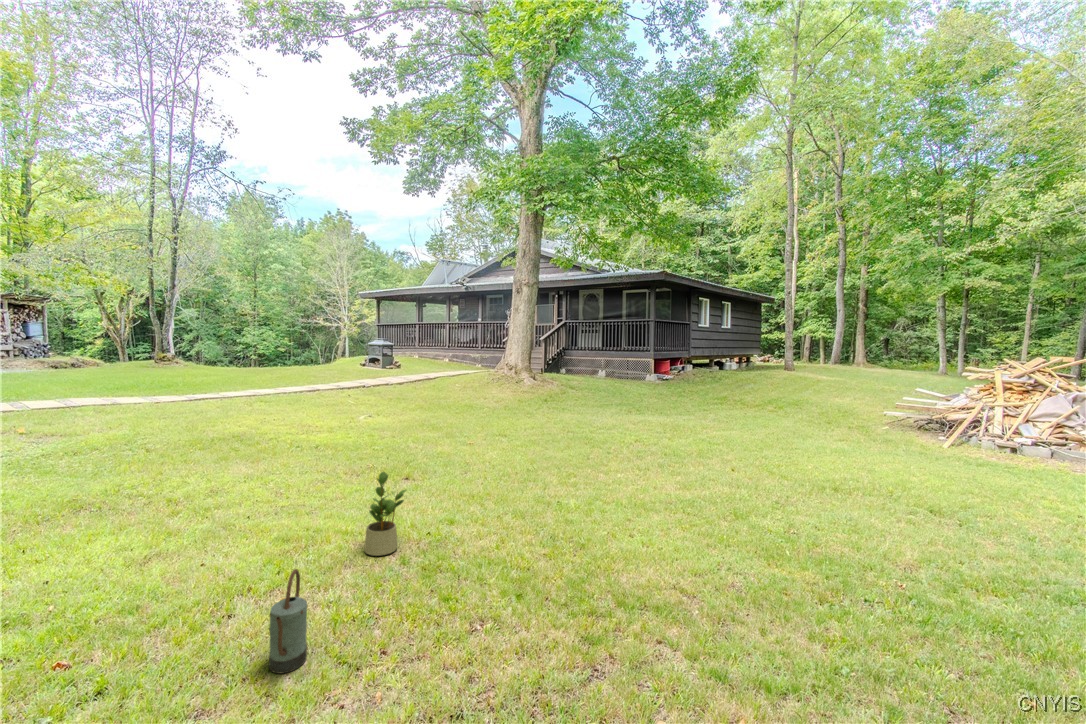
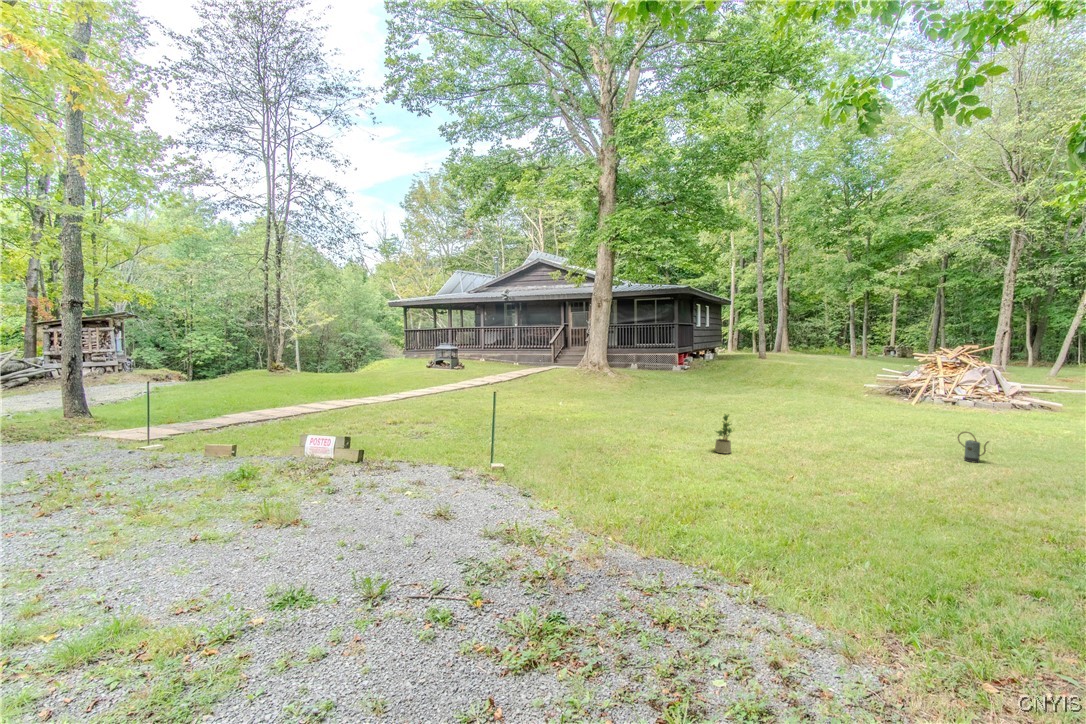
watering can: present [269,569,307,673] -> present [958,432,989,463]

